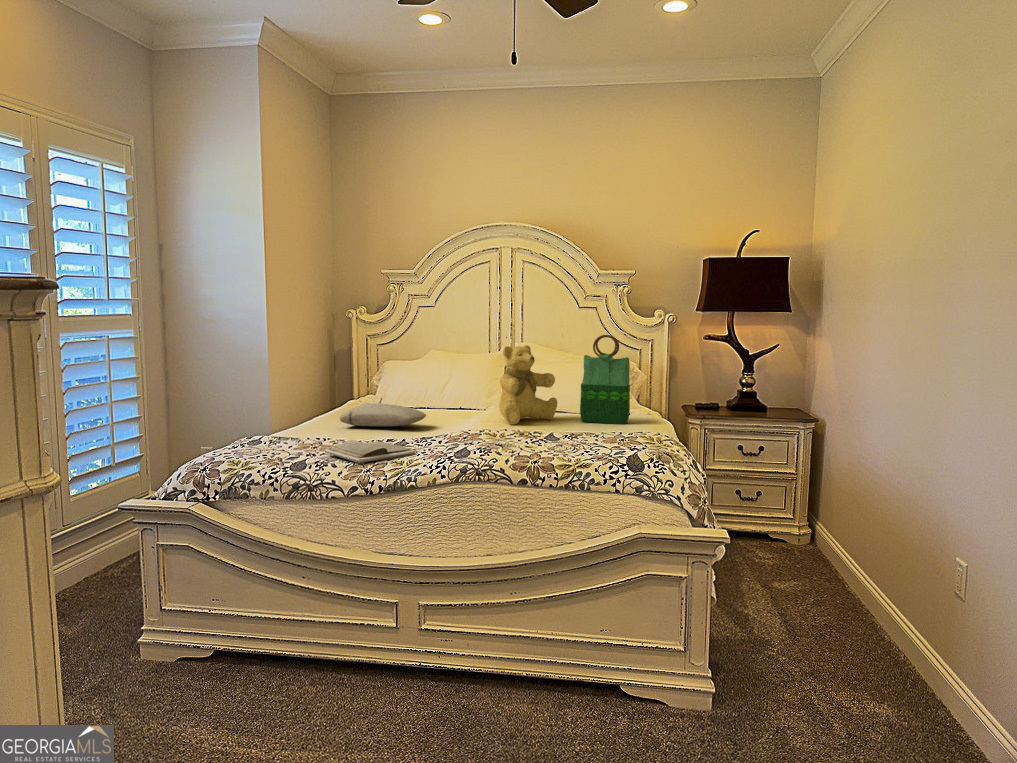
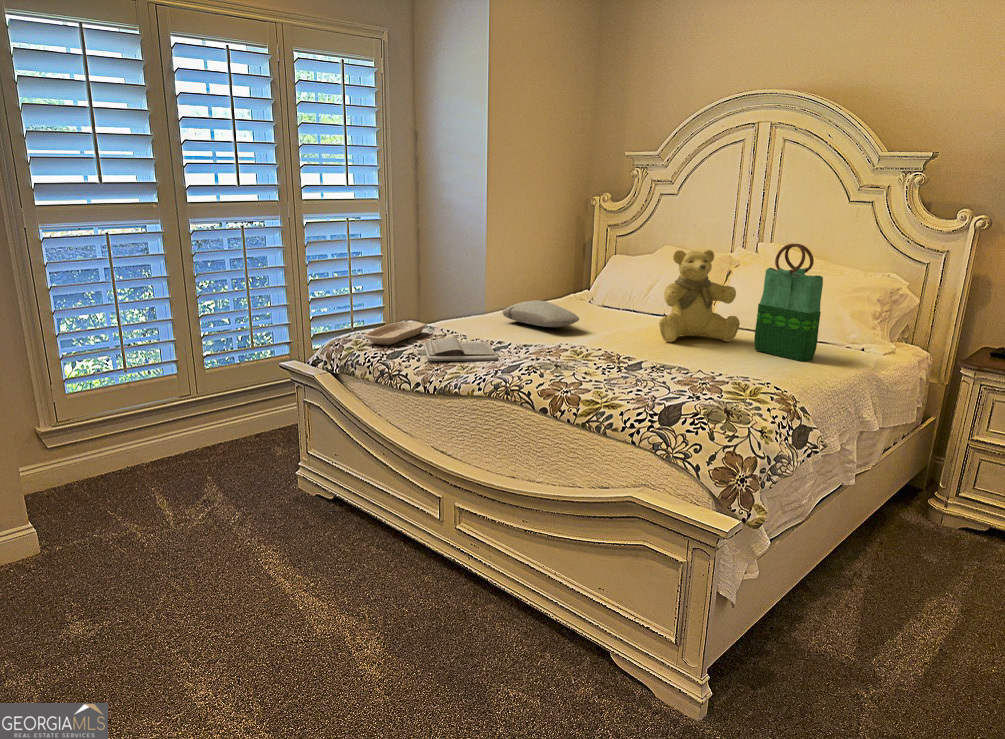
tray: none [250,435,293,459] -> present [364,322,426,345]

